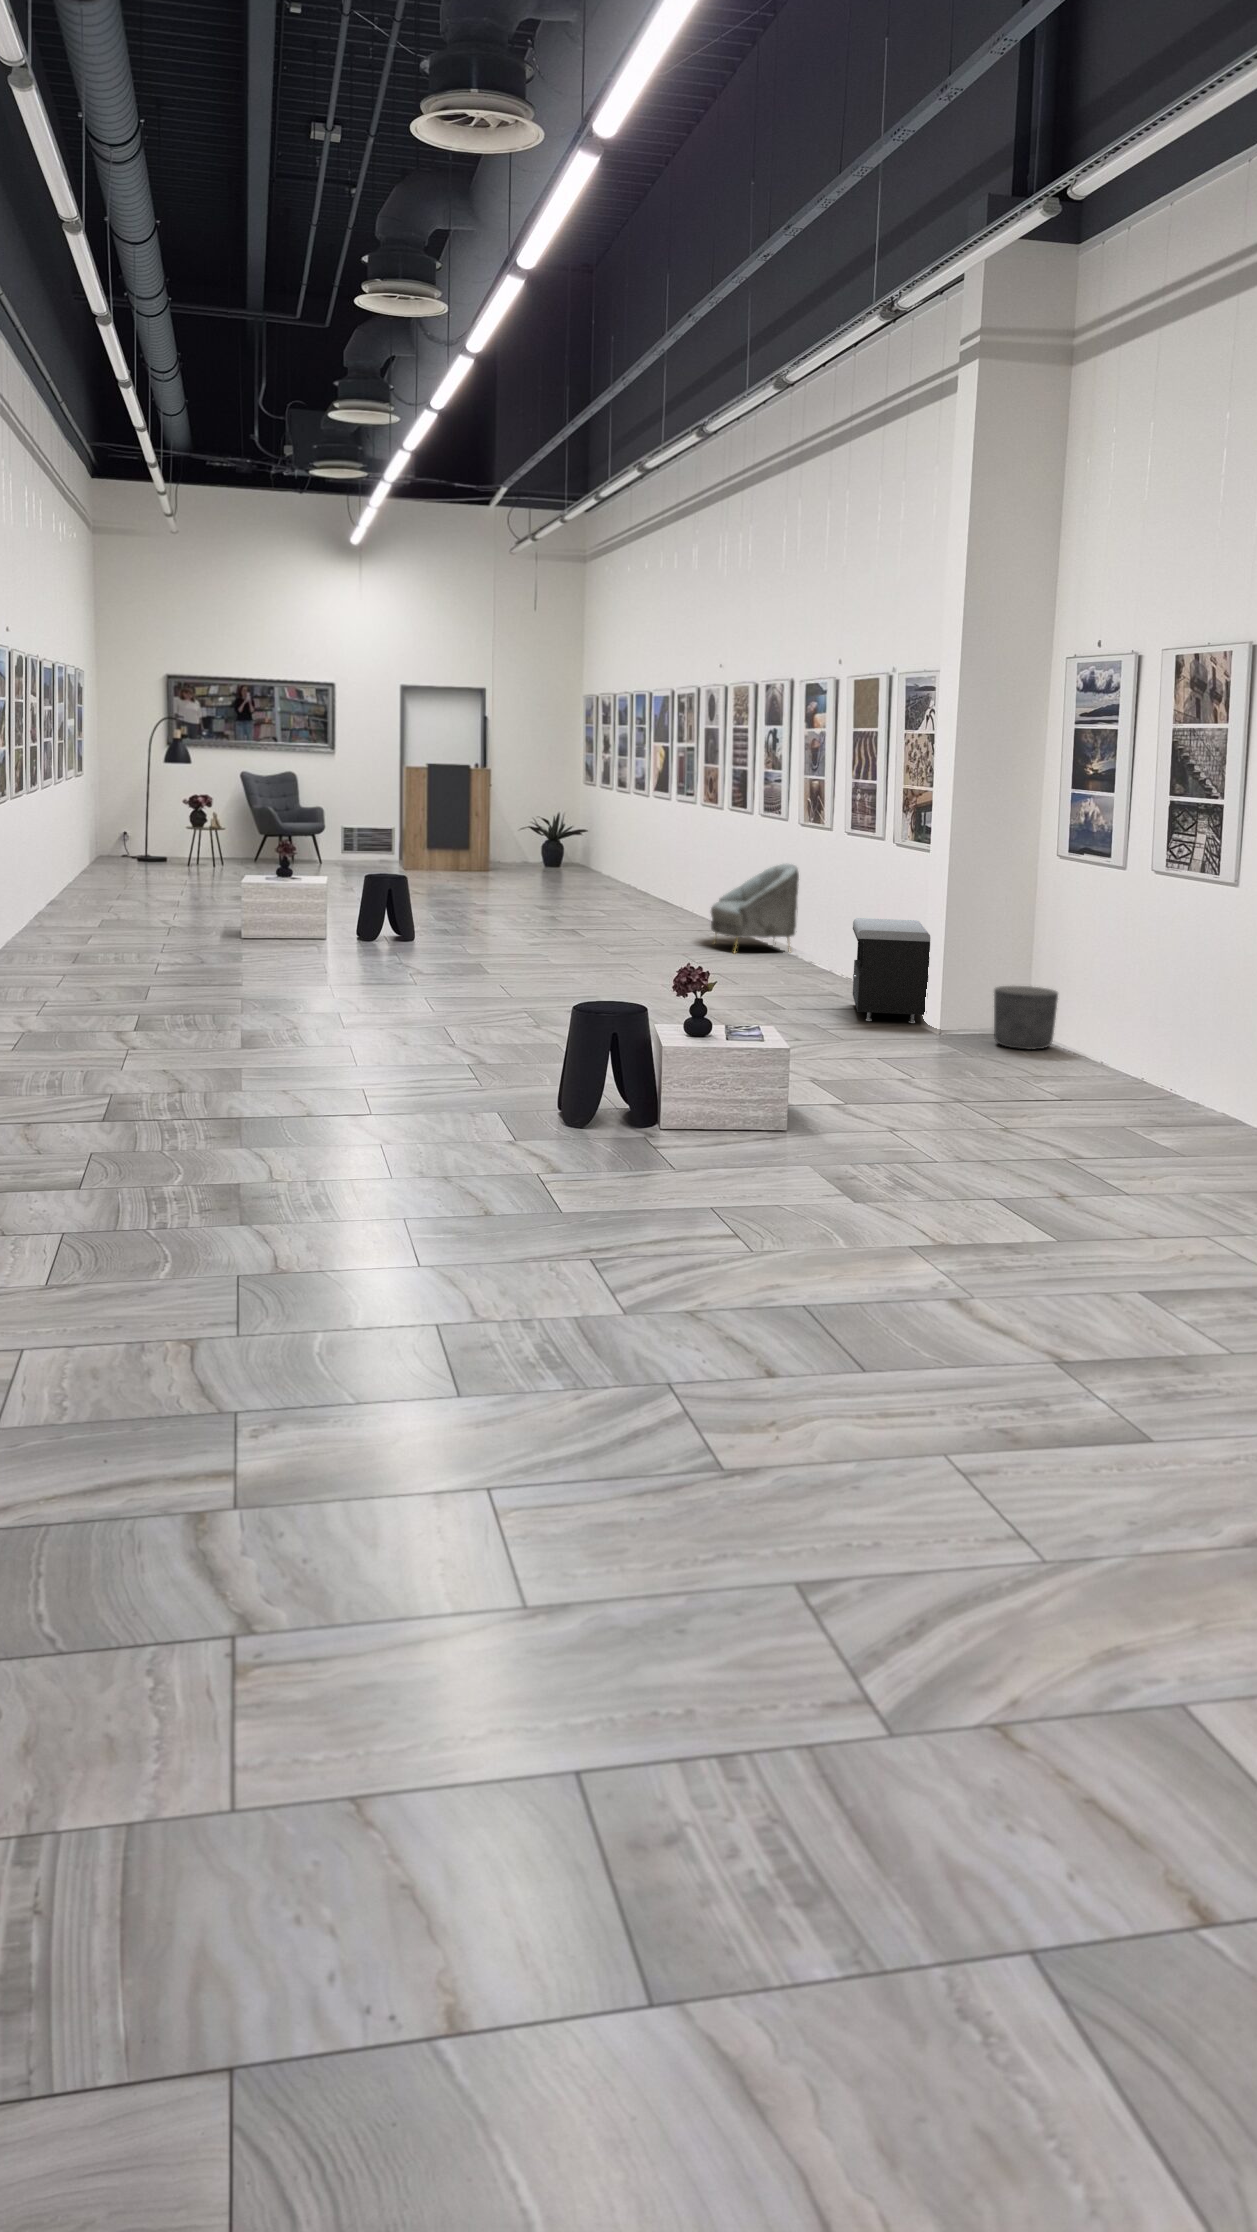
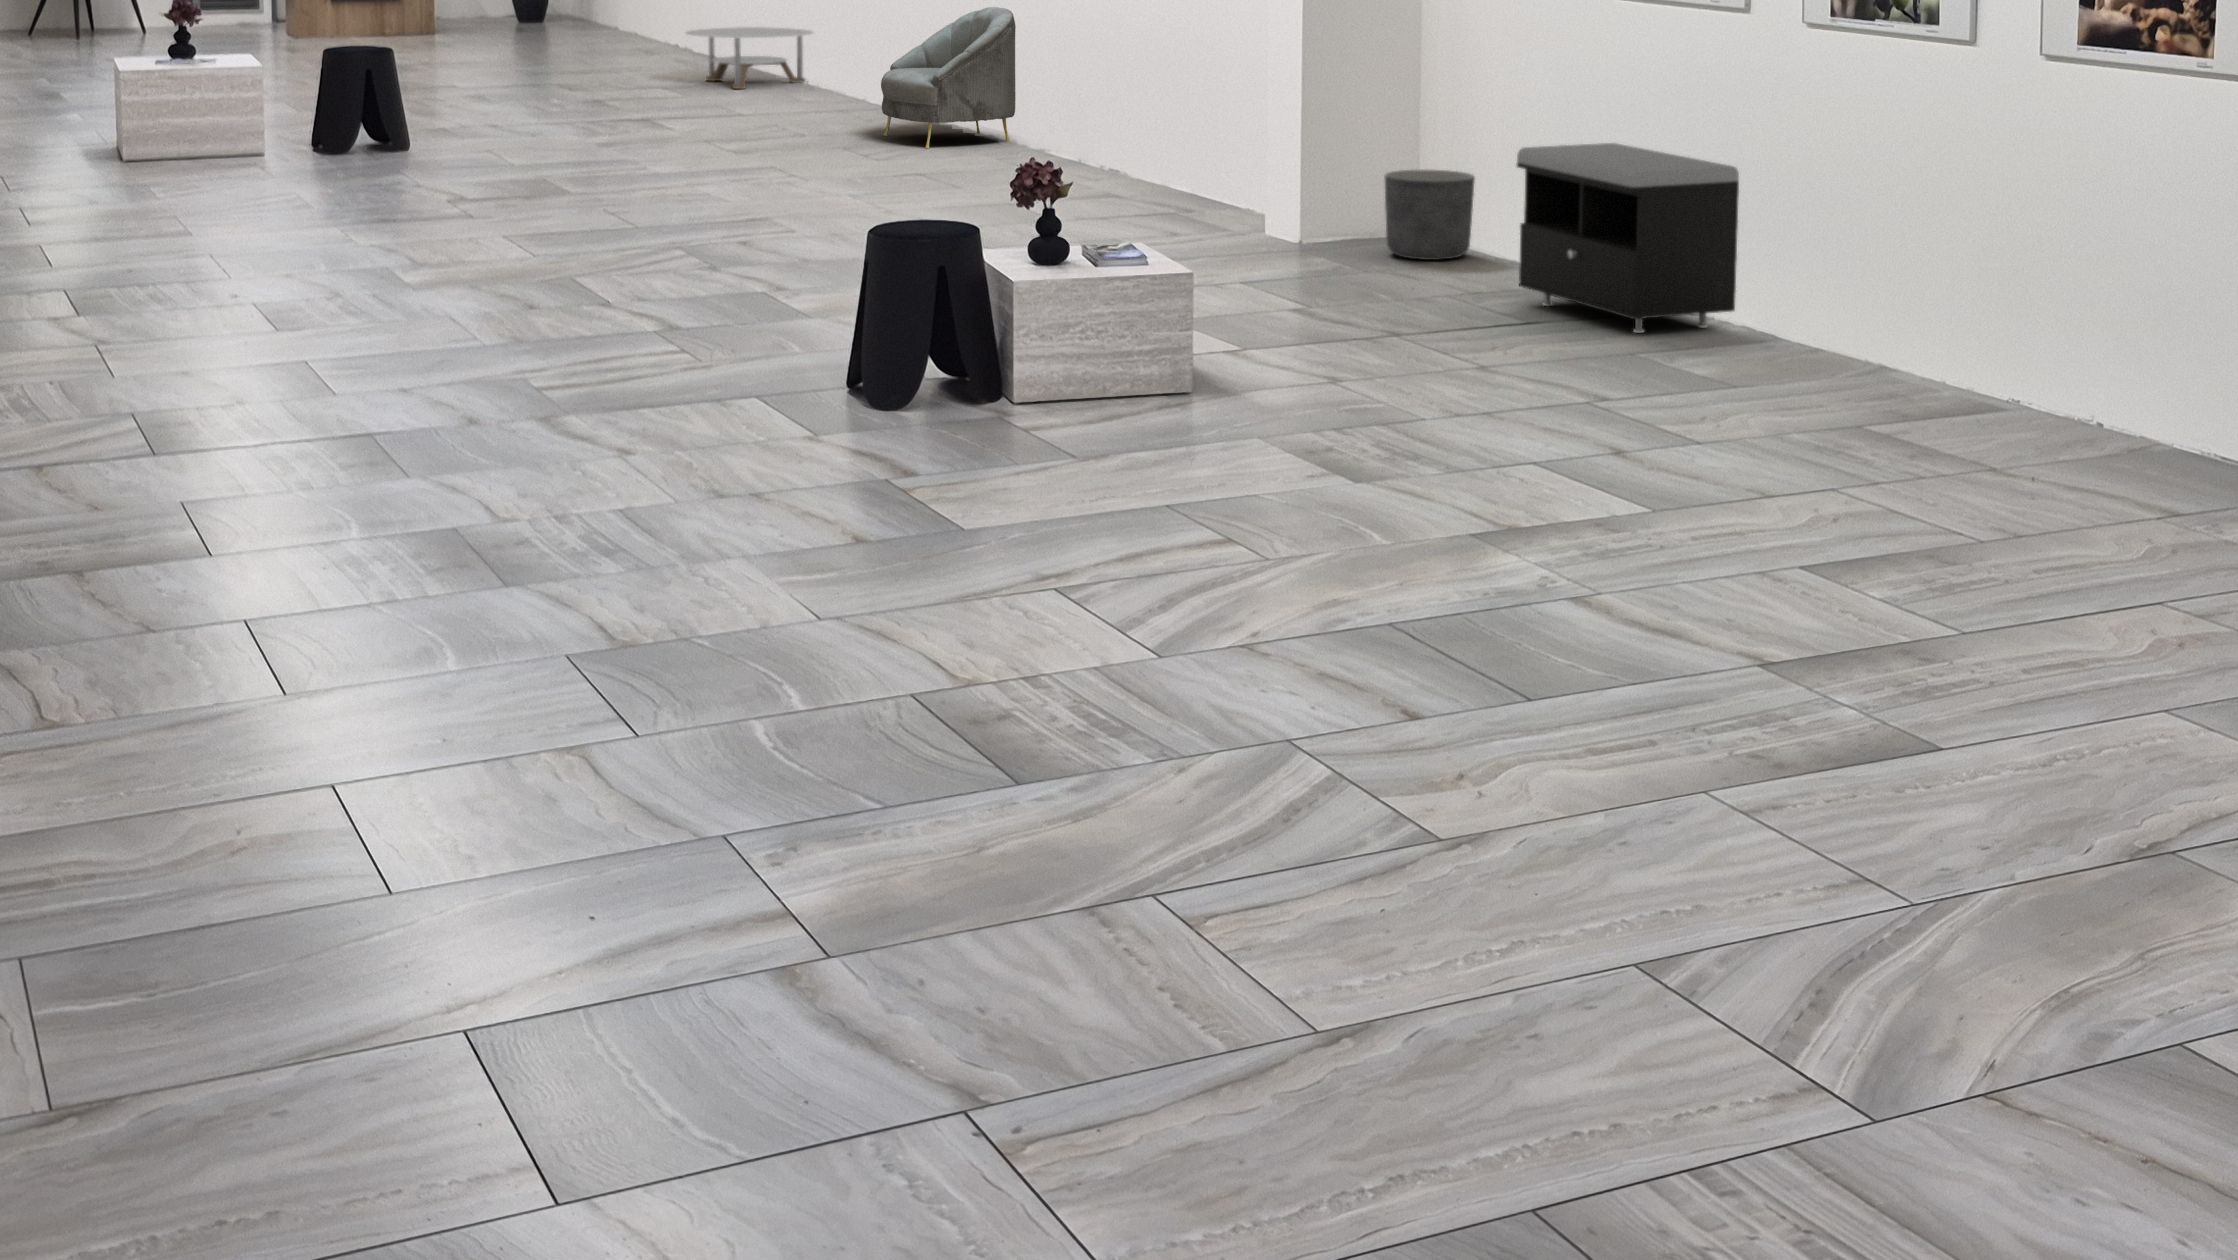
round table: none [614,871,695,910] -> present [686,27,813,89]
storage bench: present [853,918,930,1023] -> present [1517,143,1739,333]

